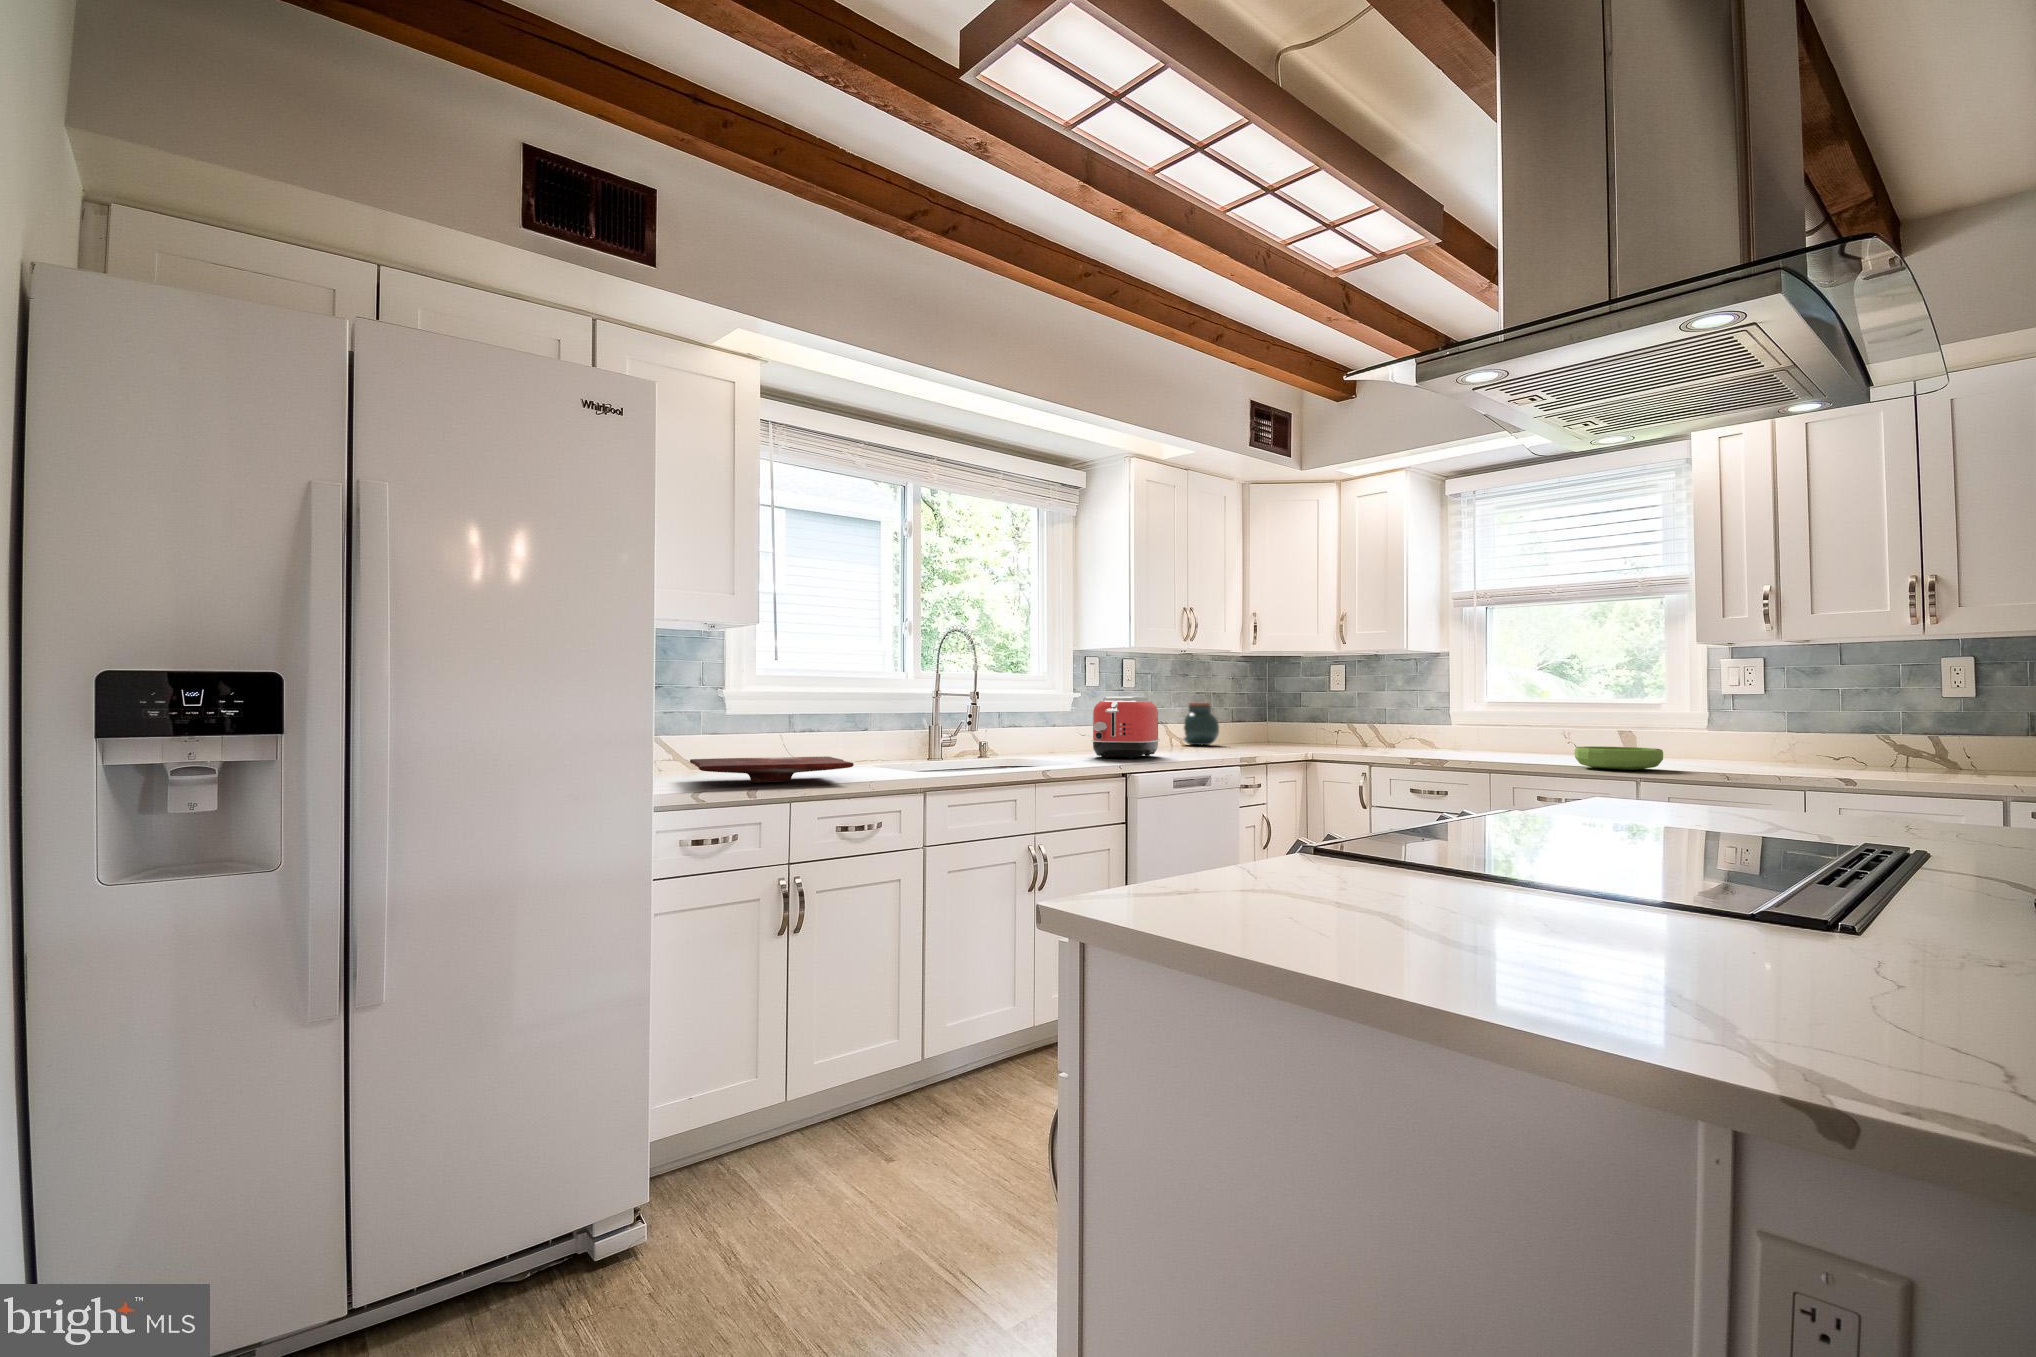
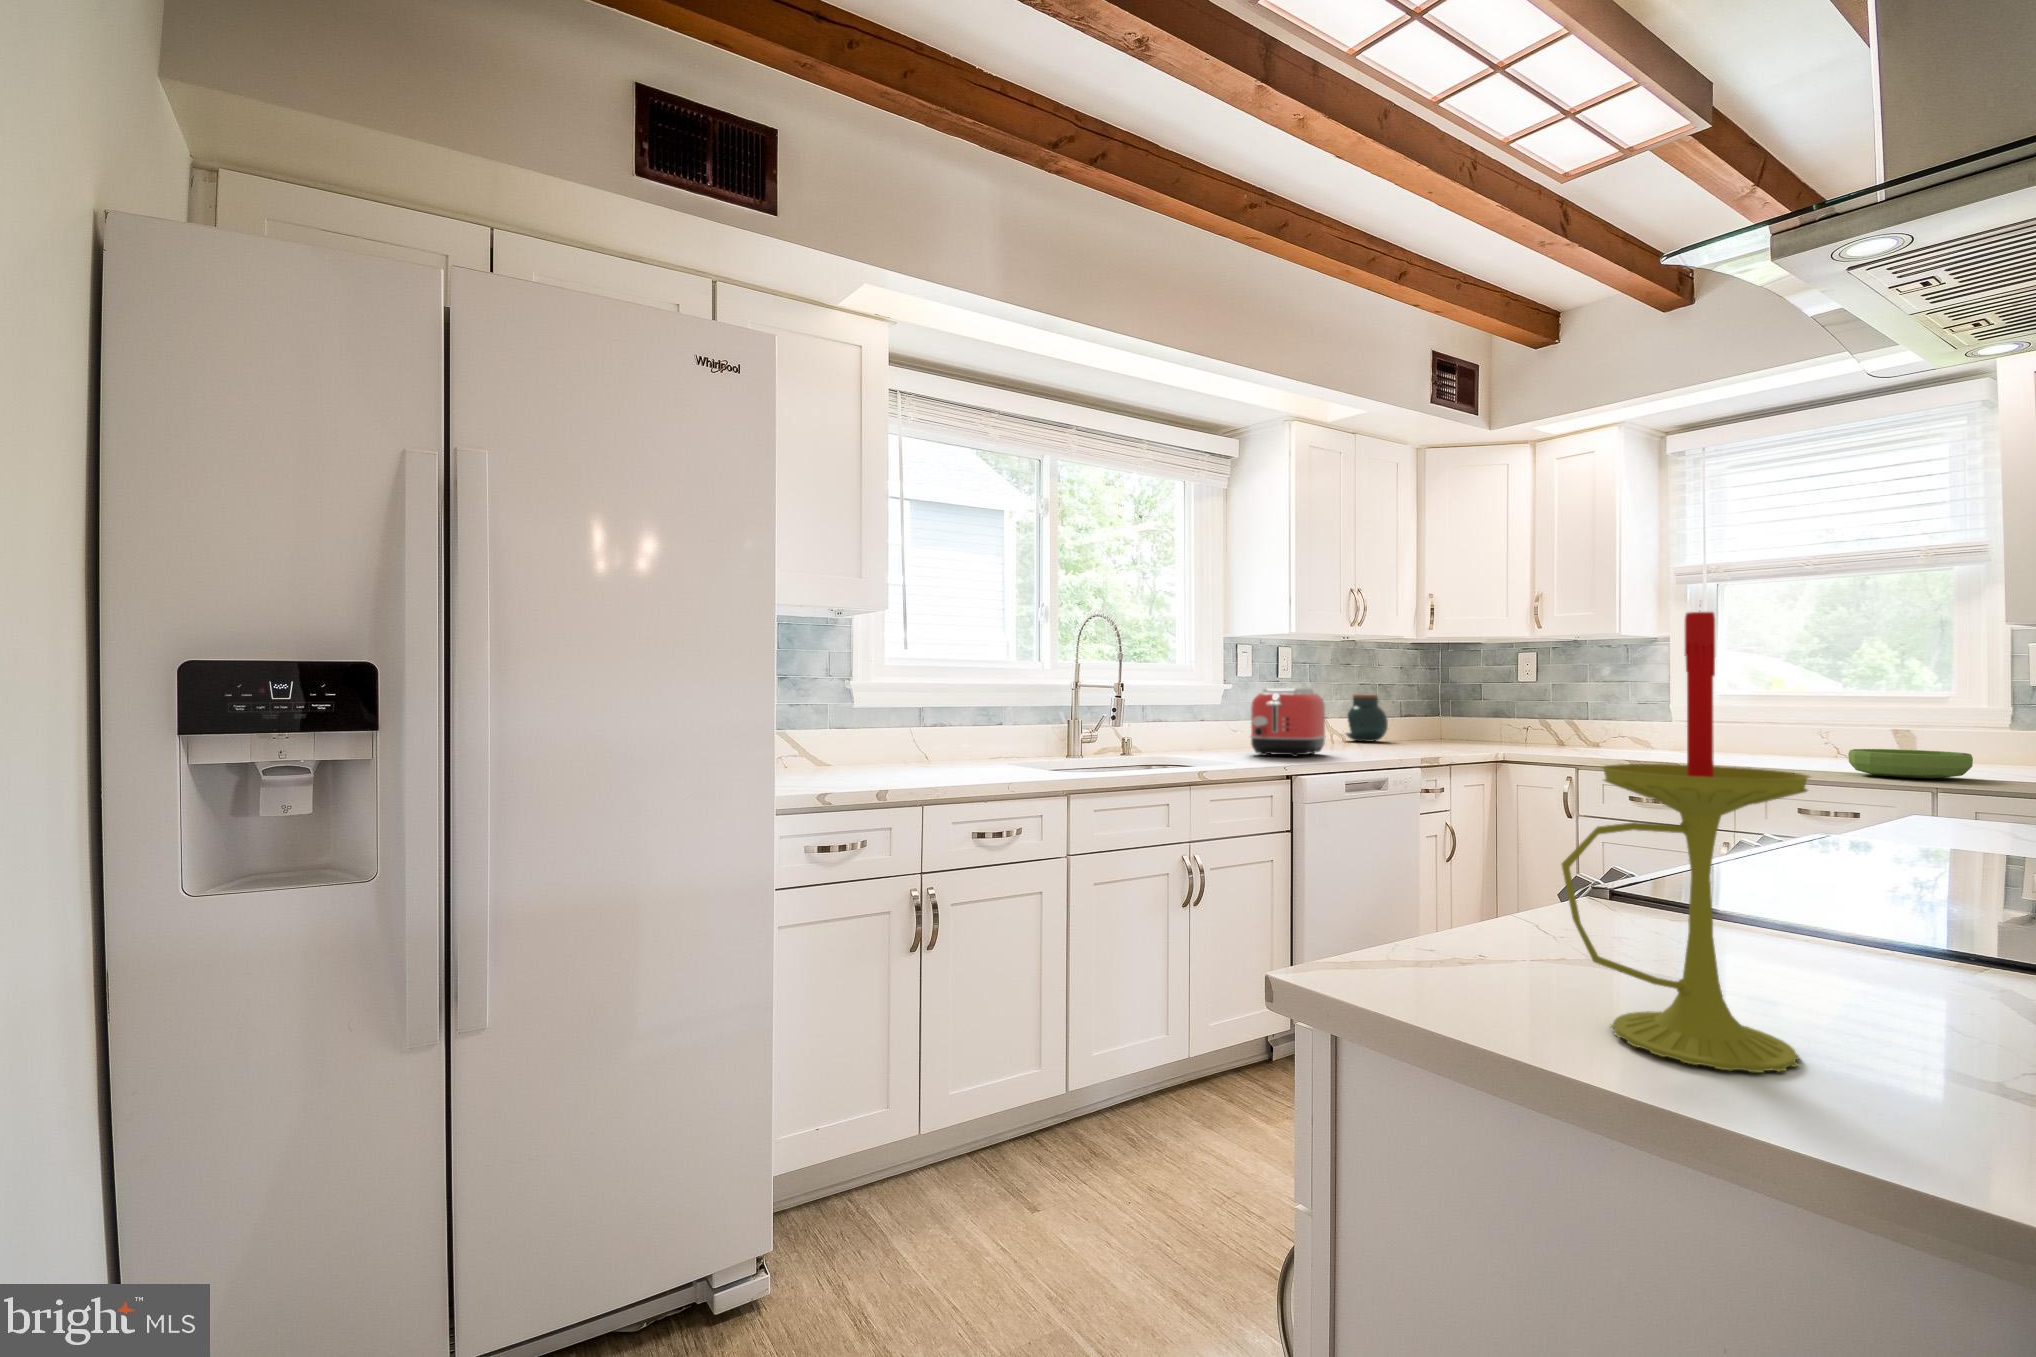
candle: none [1231,634,1376,937] -> present [1562,611,1810,1072]
cutting board: present [690,757,854,783] -> none [819,754,993,783]

